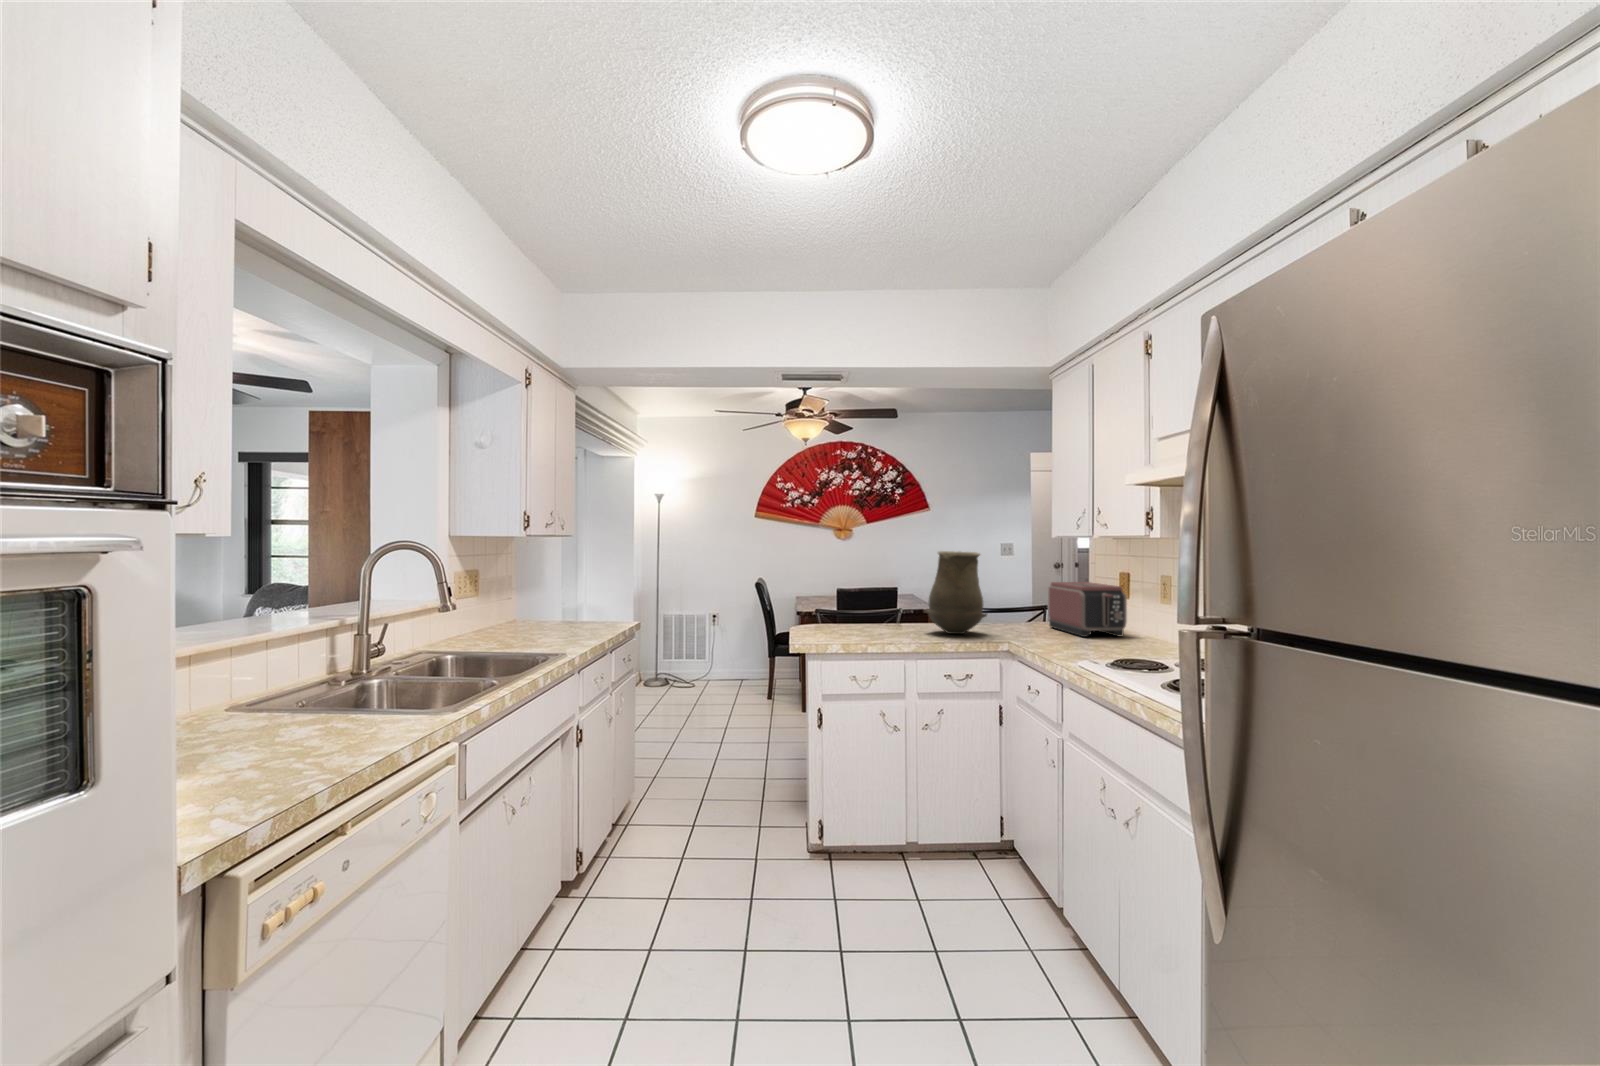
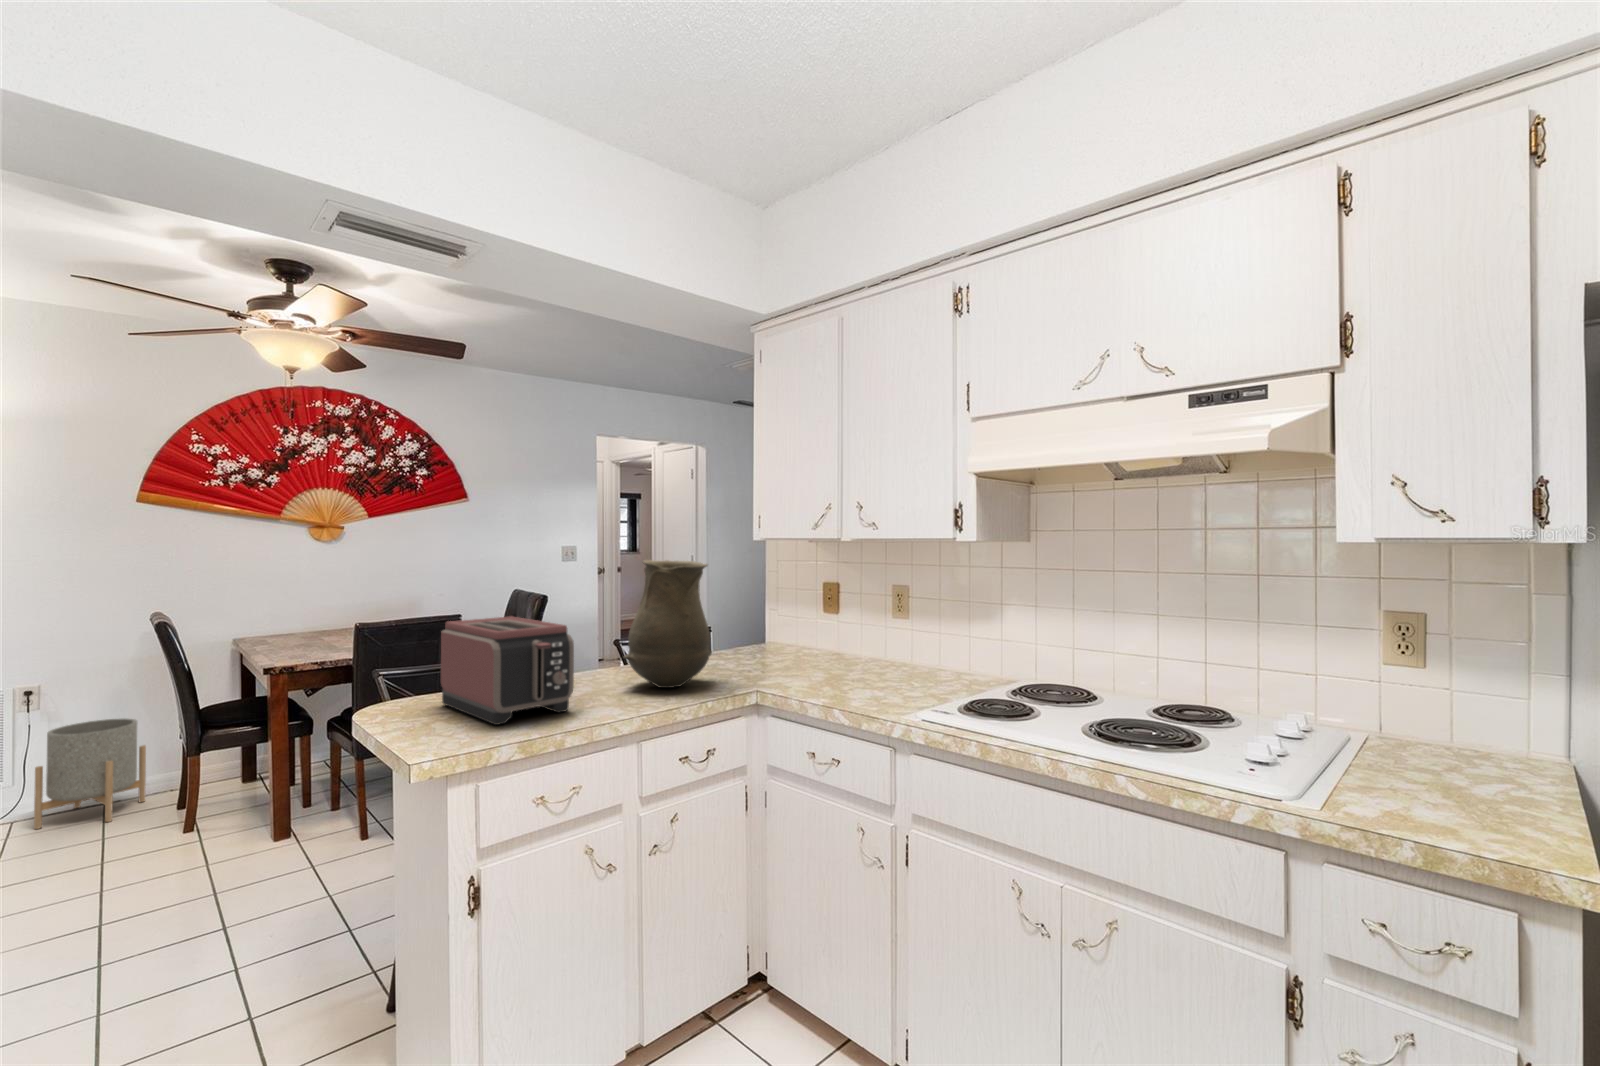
toaster: present [1049,582,1127,637] -> present [441,616,574,725]
planter: none [716,635,758,689] -> present [34,719,146,829]

